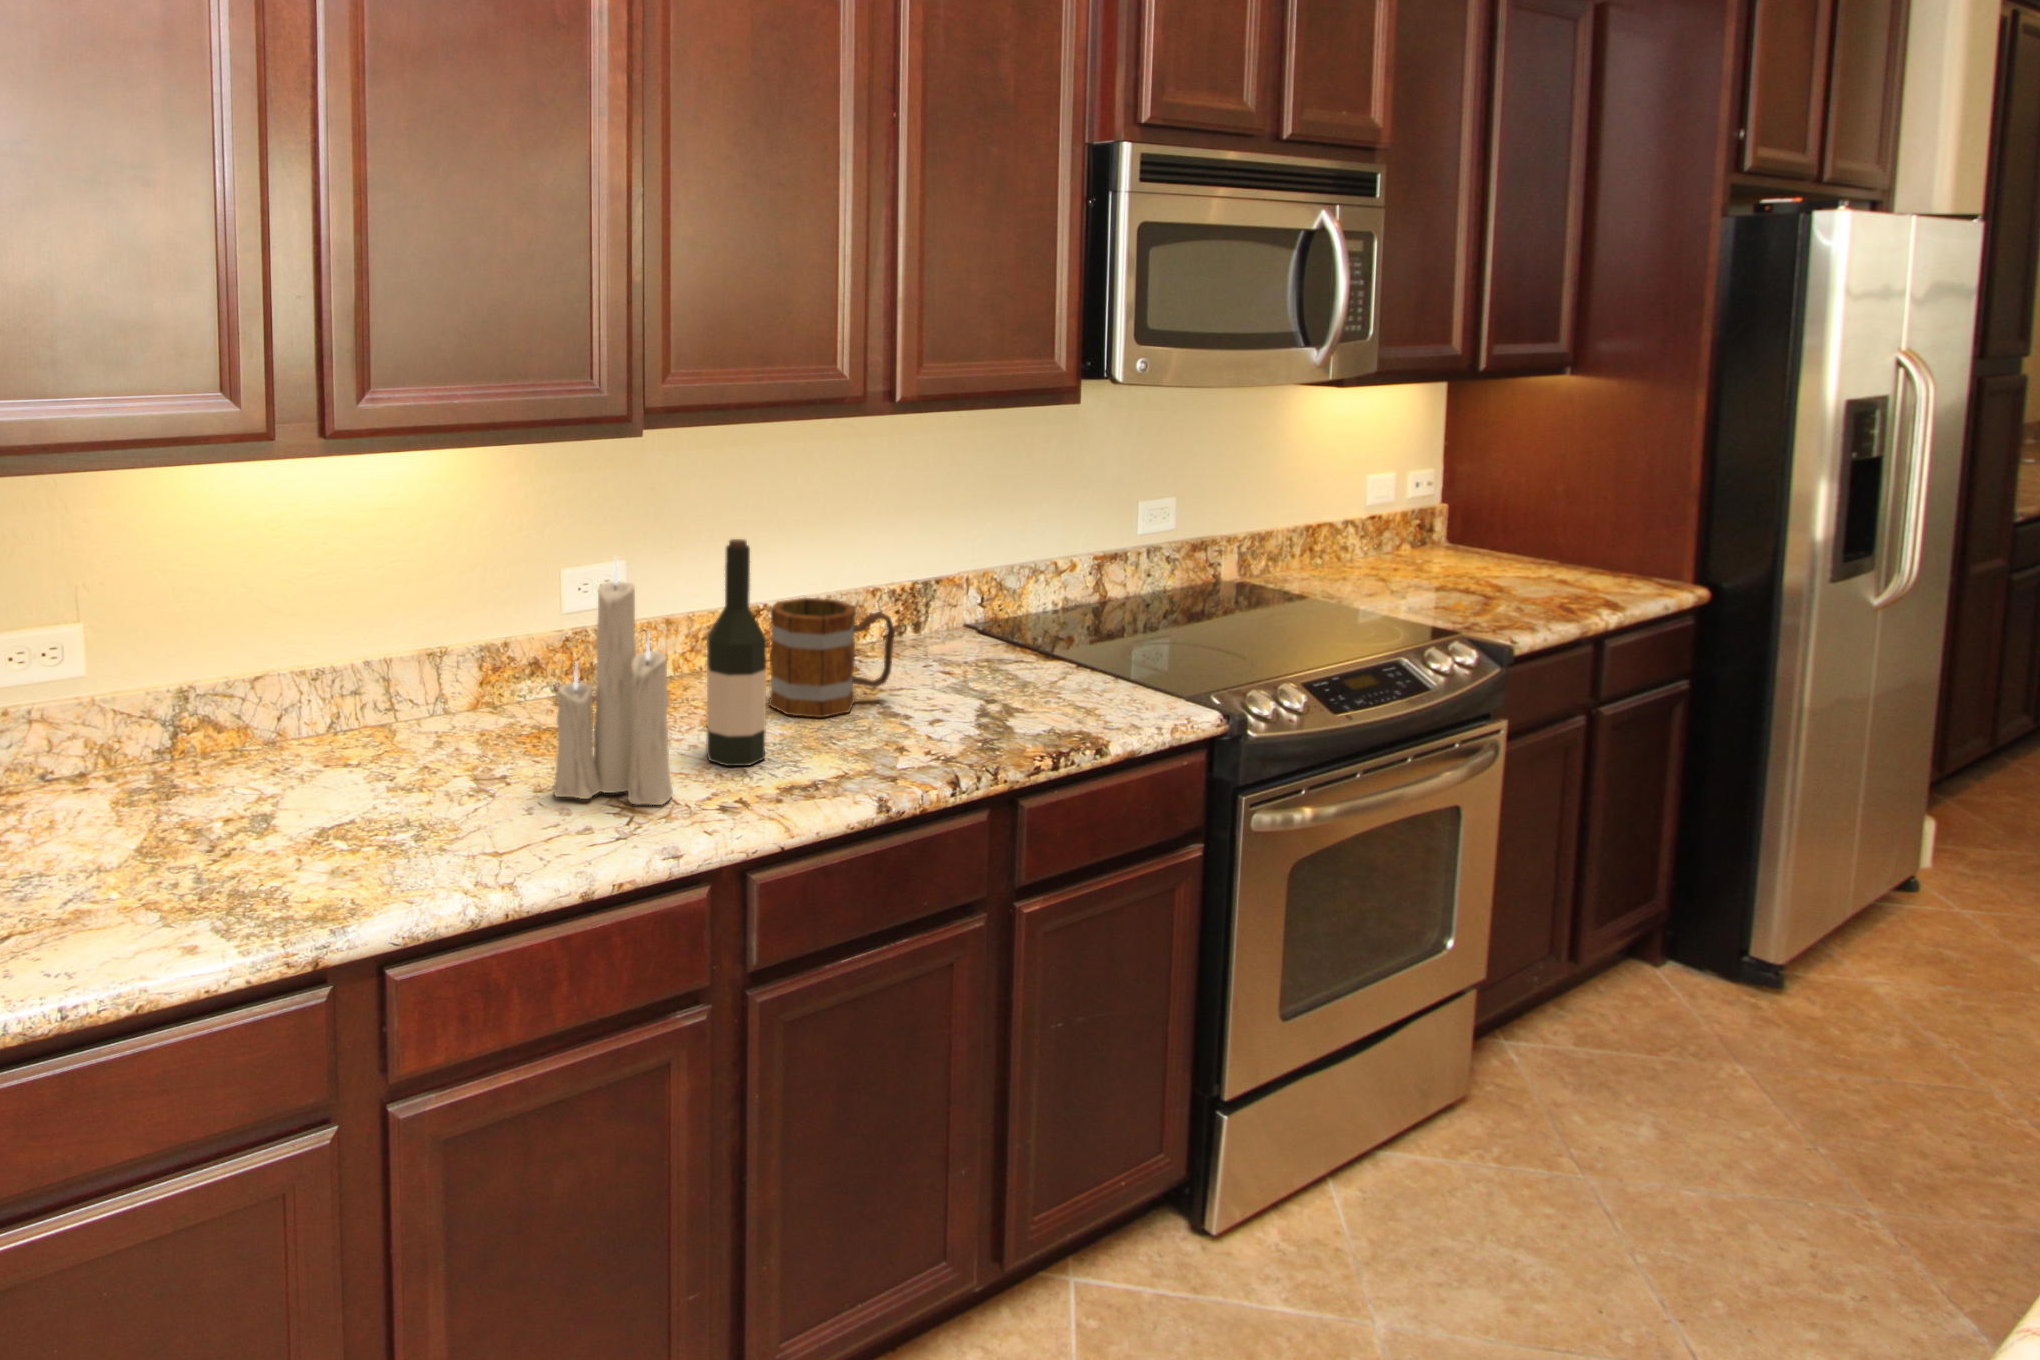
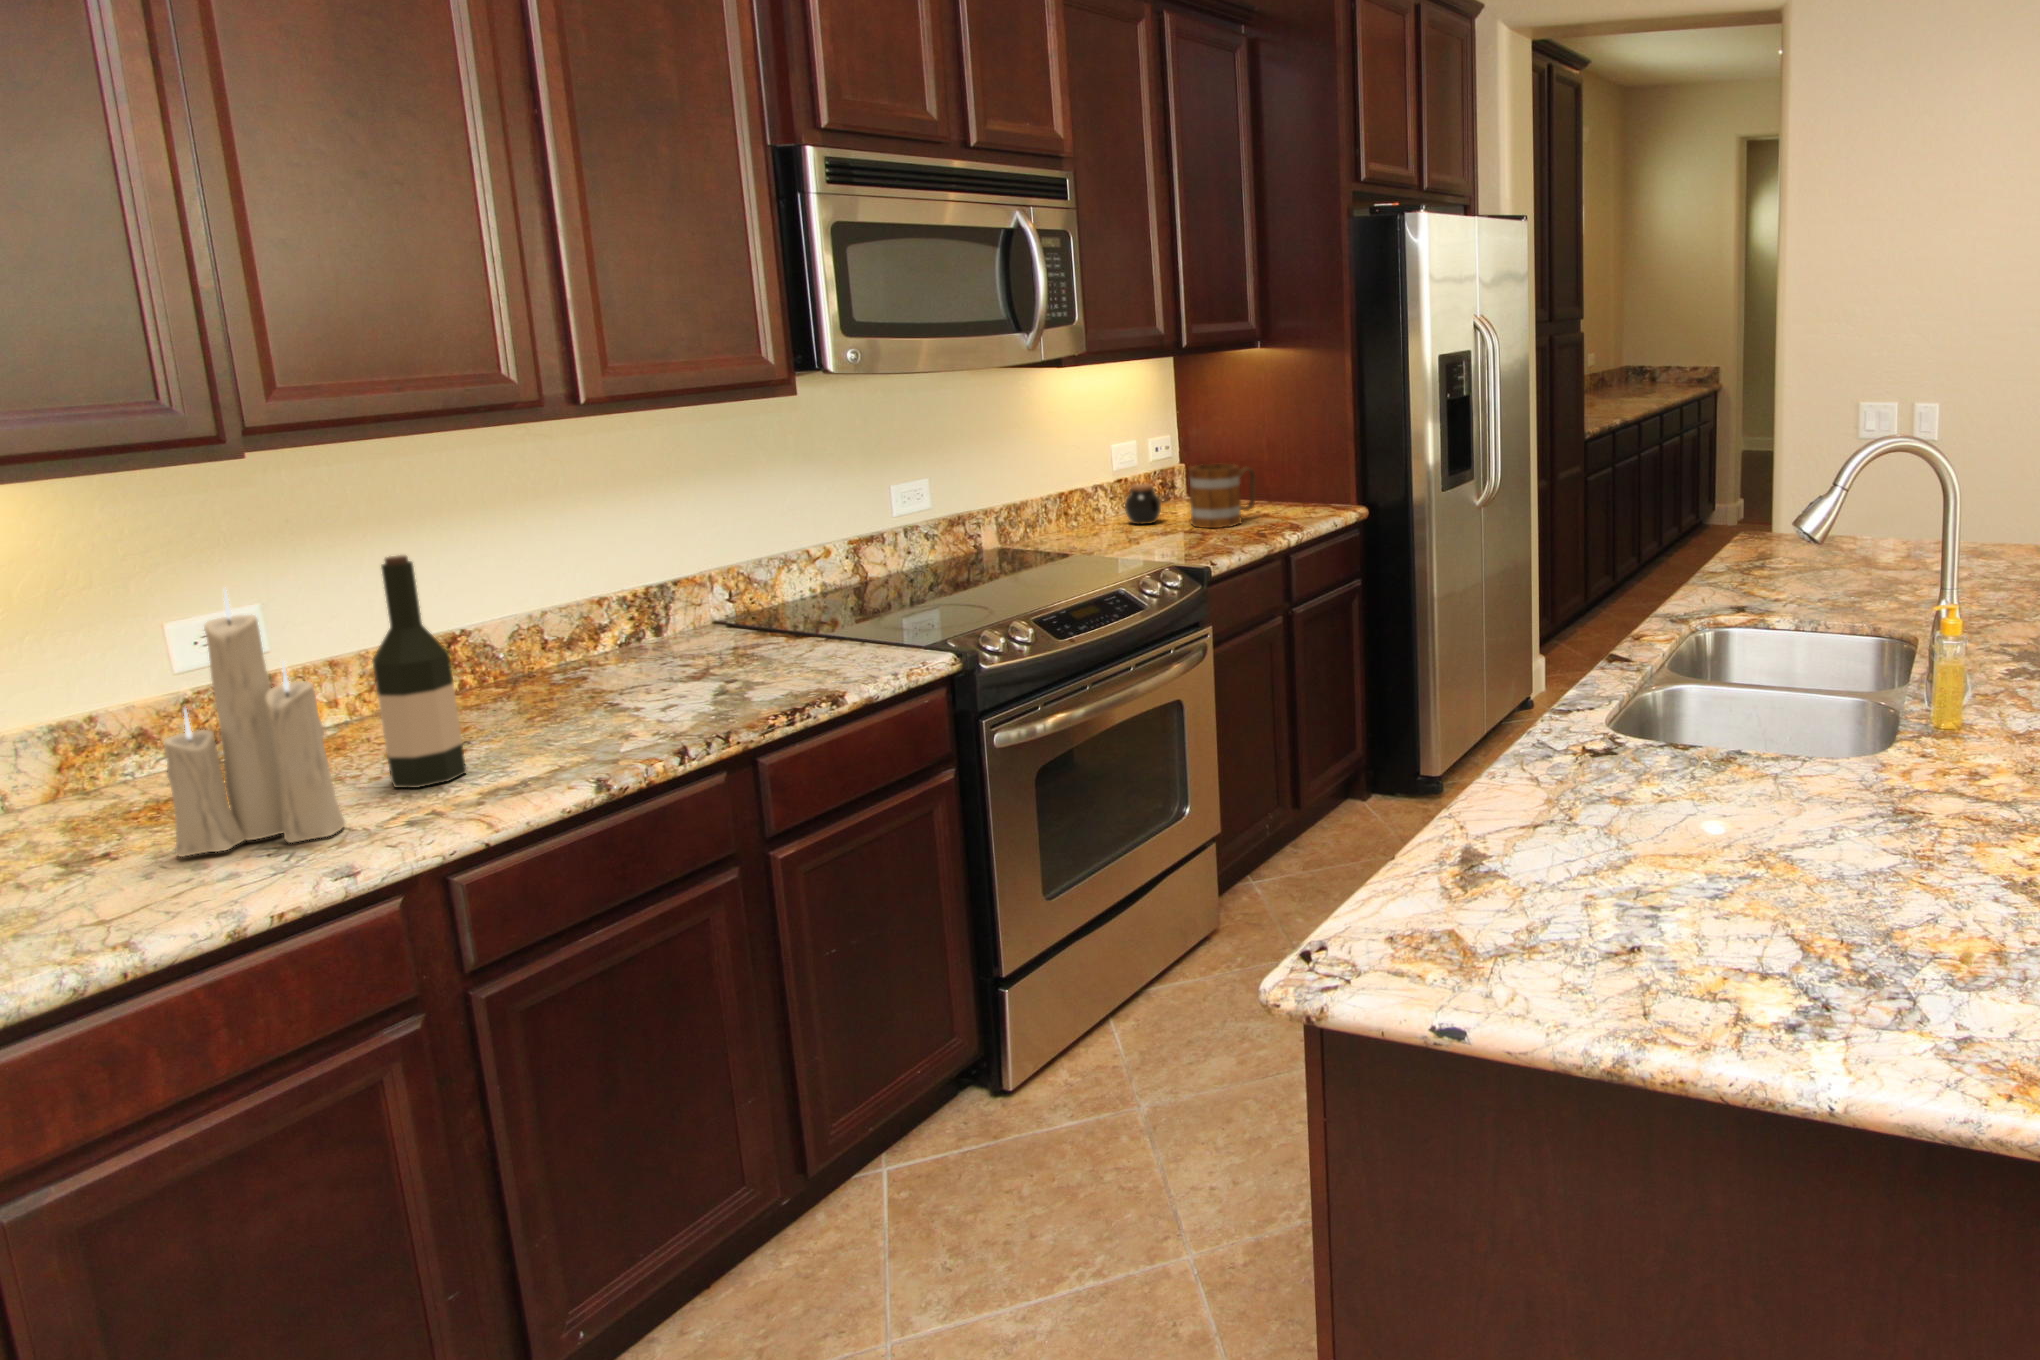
jar: none [1379,525,1425,573] -> present [1125,484,1161,524]
mug: present [769,598,895,718] -> present [1189,464,1256,528]

